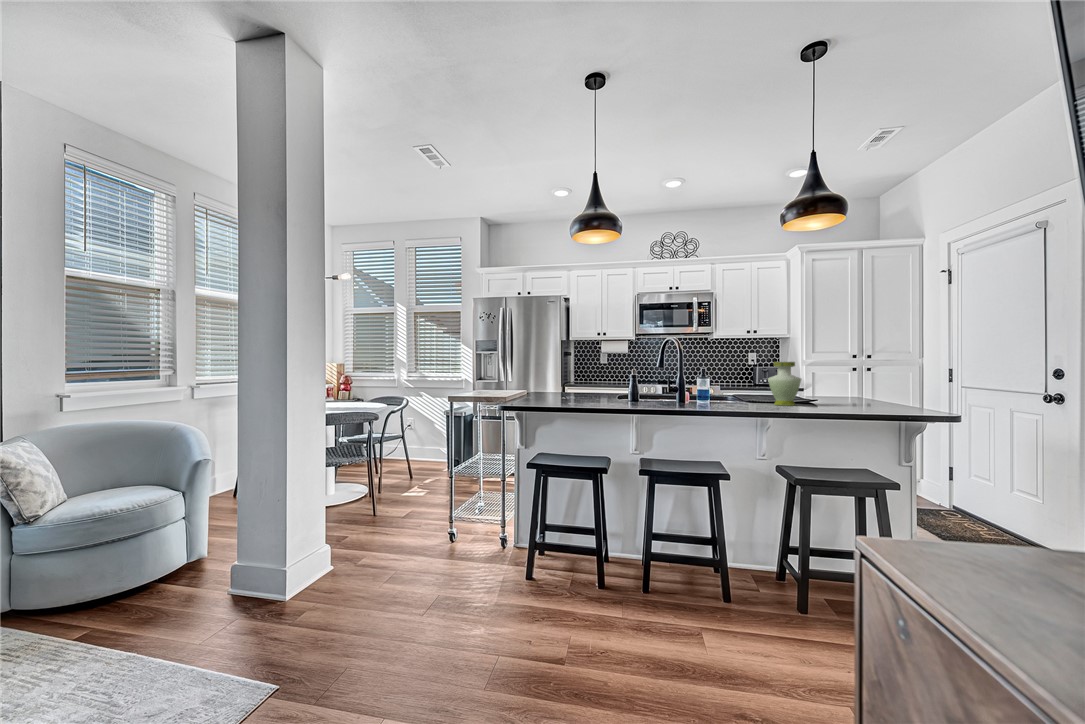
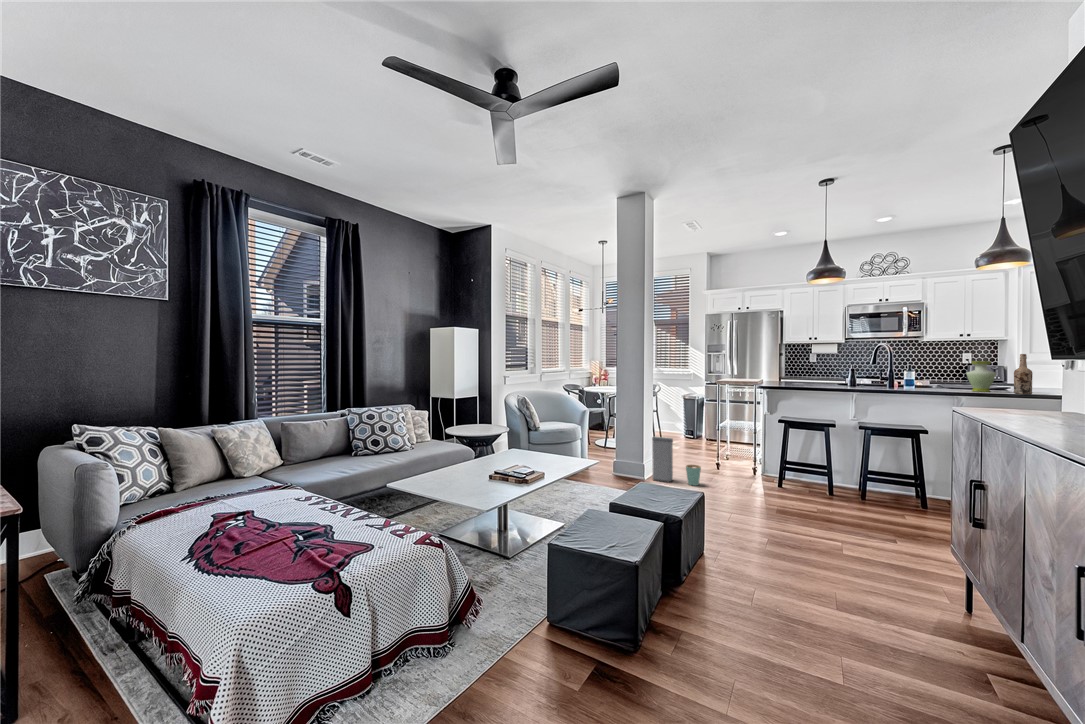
wine bottle: none [824,352,845,409] -> present [1014,354,1032,394]
trash can: none [307,507,397,598] -> present [652,437,701,486]

